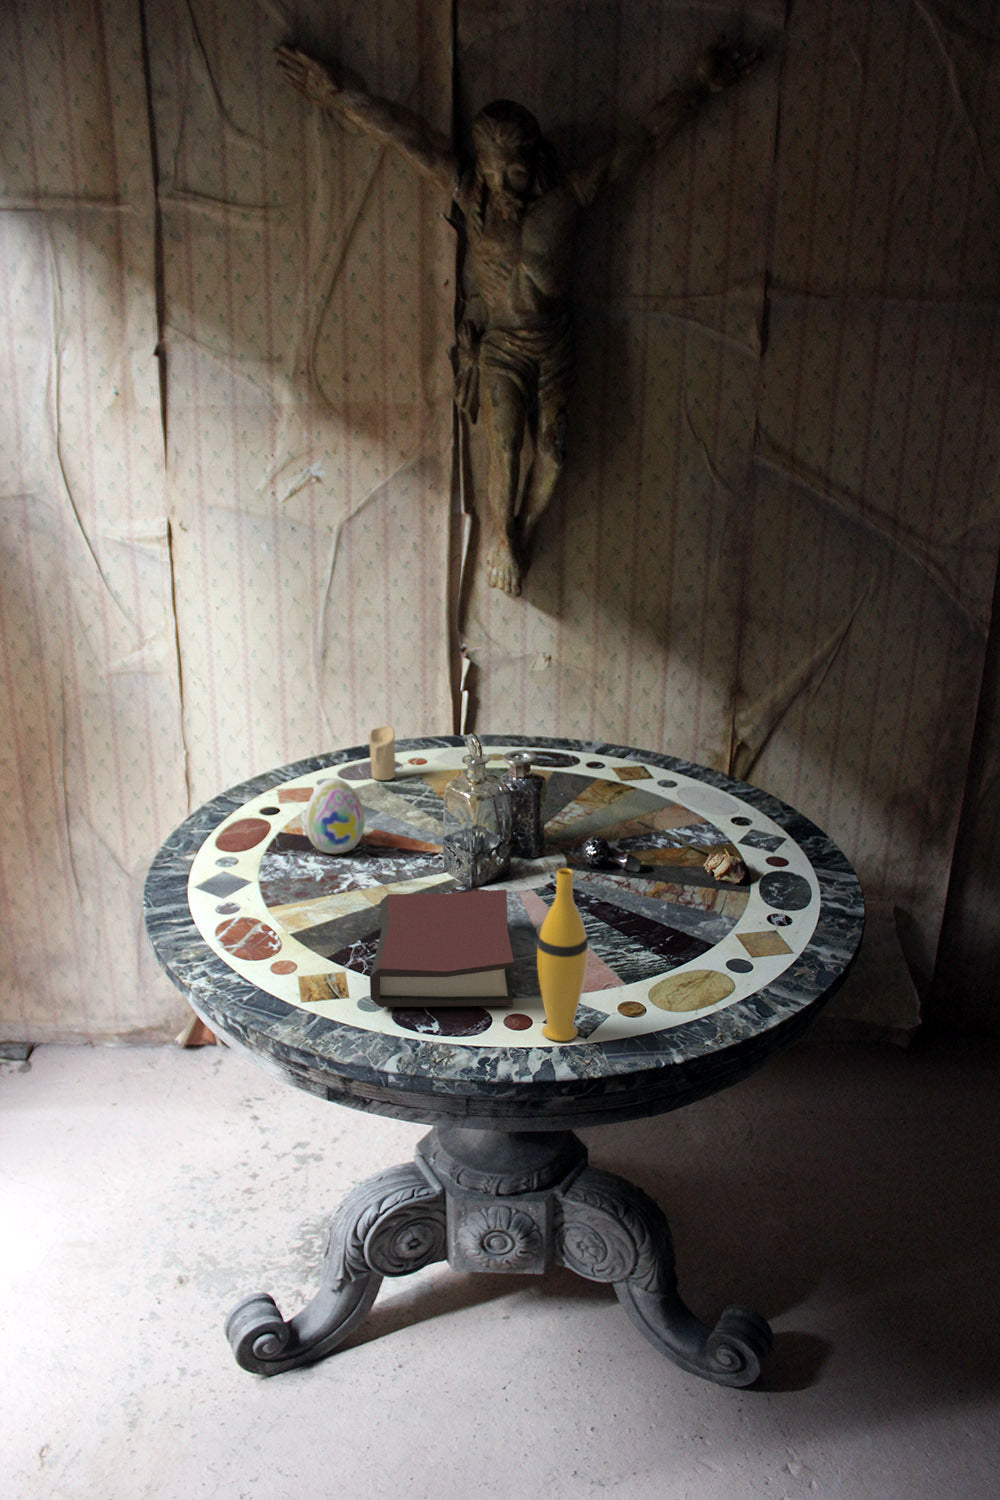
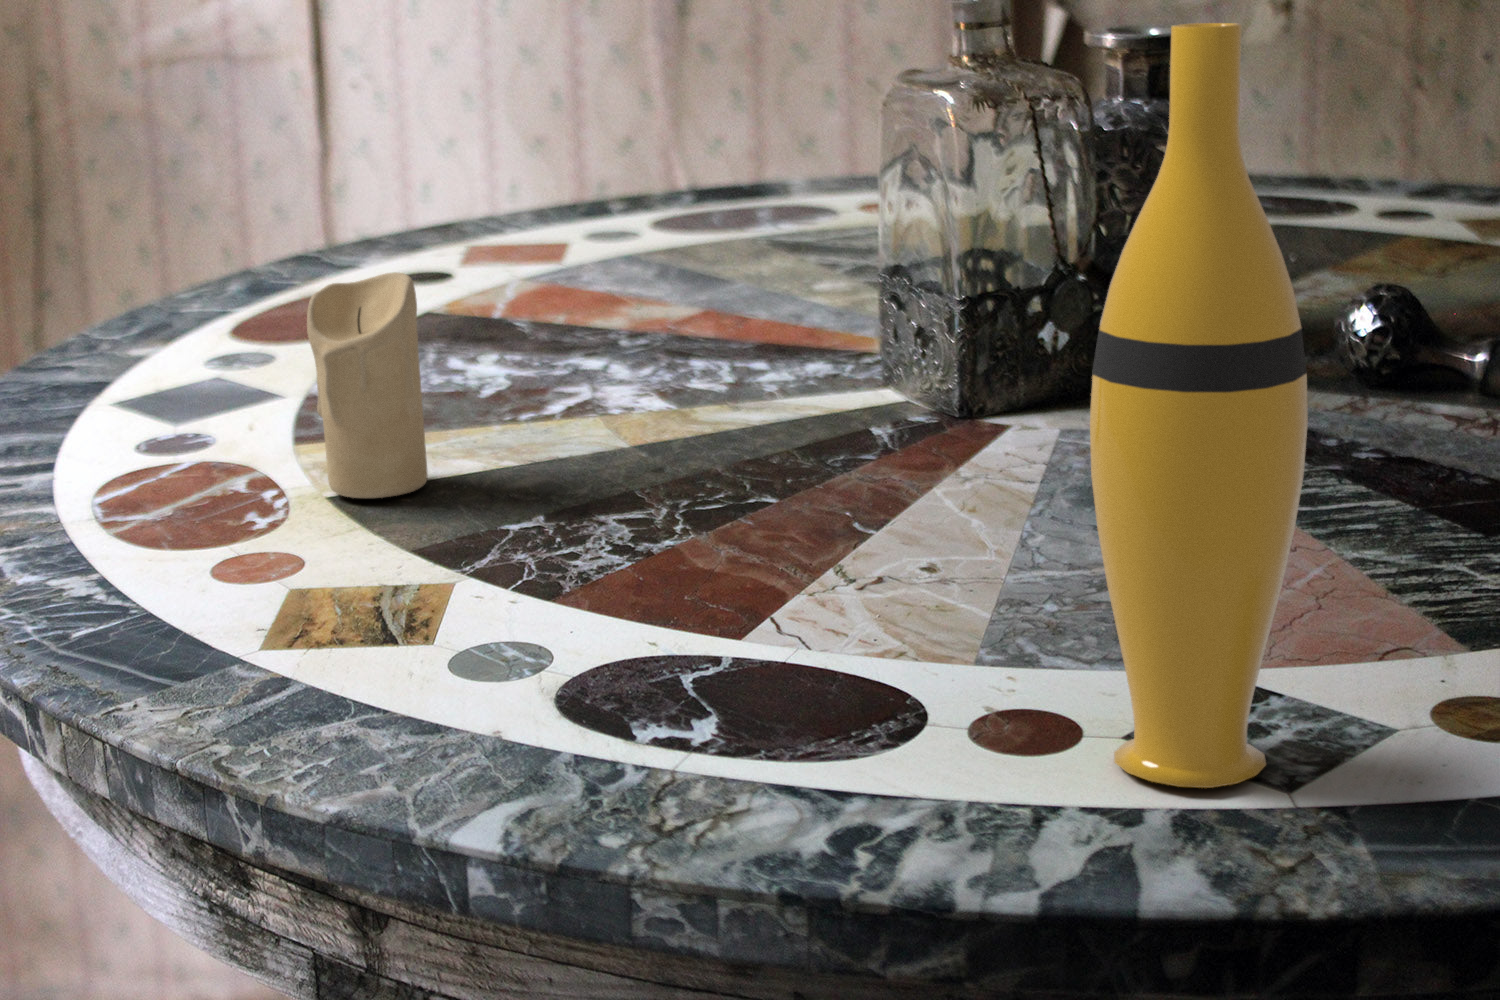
candle: present [369,726,395,780] -> present [307,272,428,498]
decorative egg: present [305,778,365,854] -> none [498,131,671,353]
hardback book: present [370,889,514,1007] -> none [478,367,1050,675]

